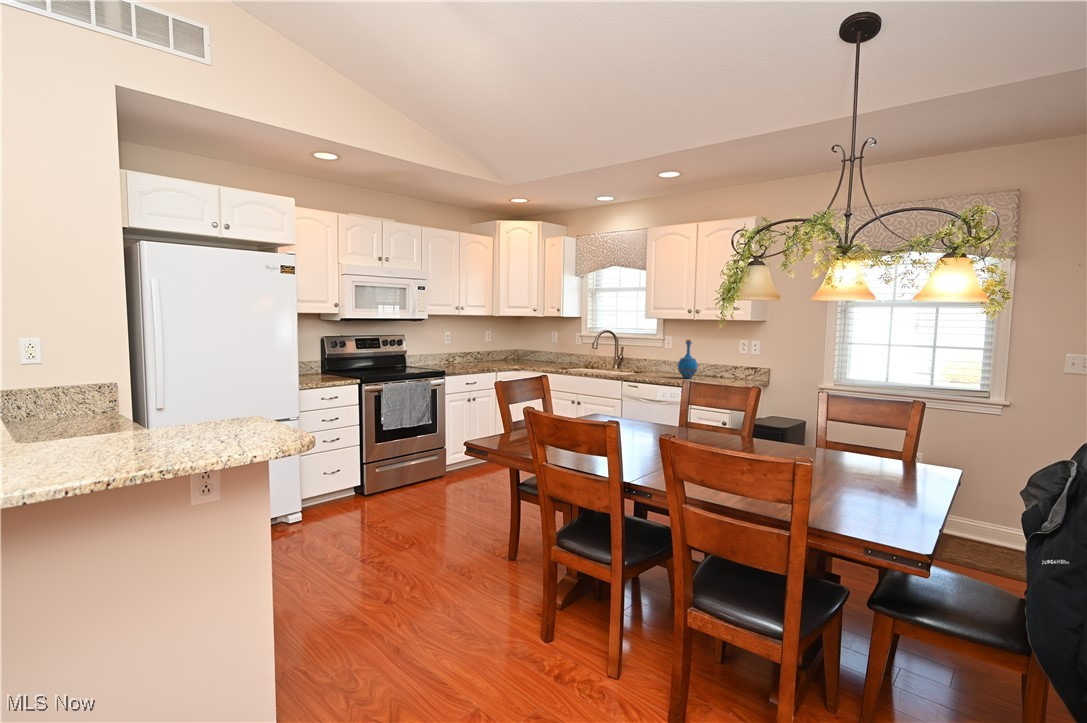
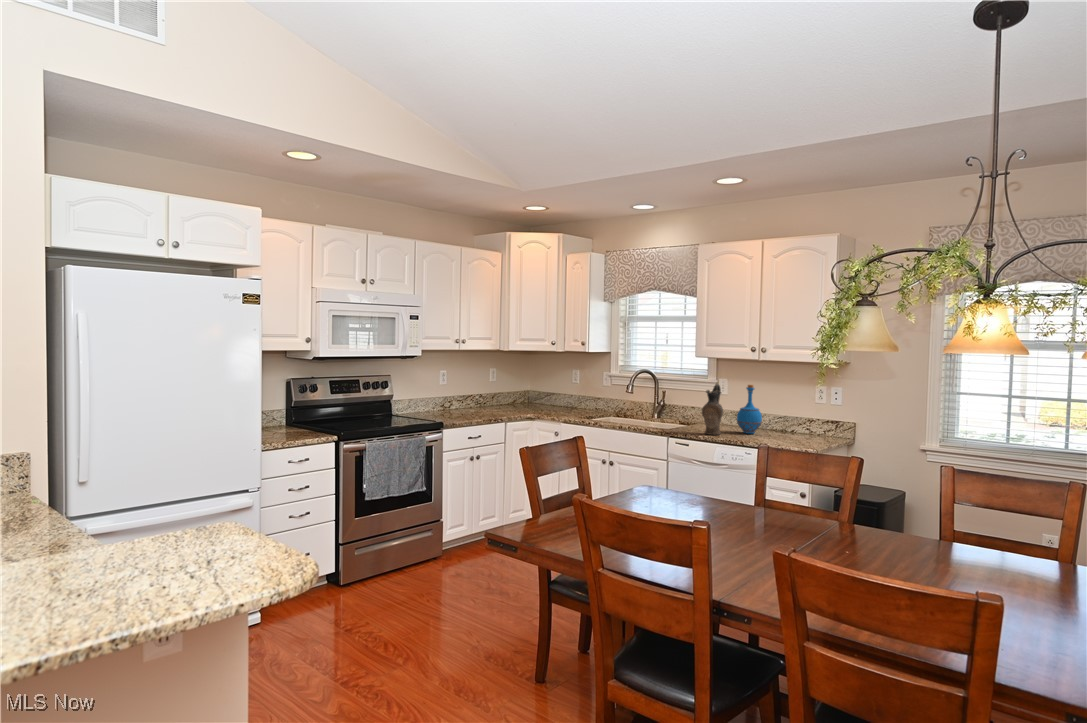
ceramic pitcher: none [649,339,666,379] -> present [702,384,723,435]

